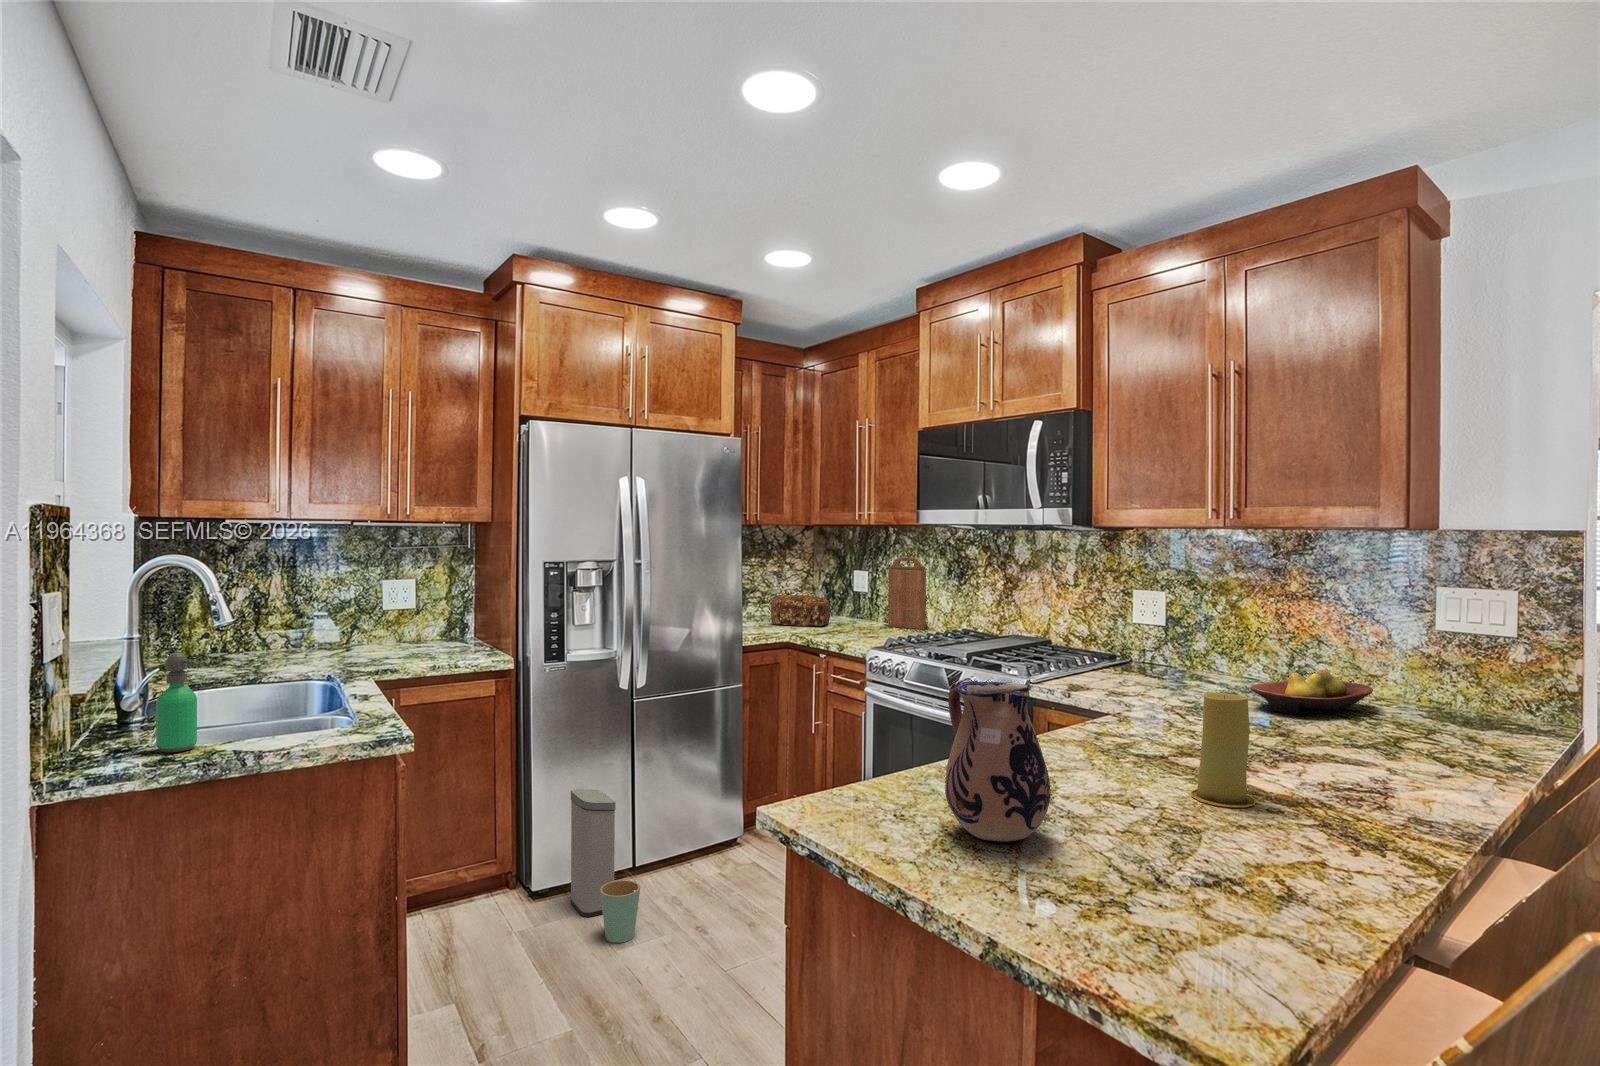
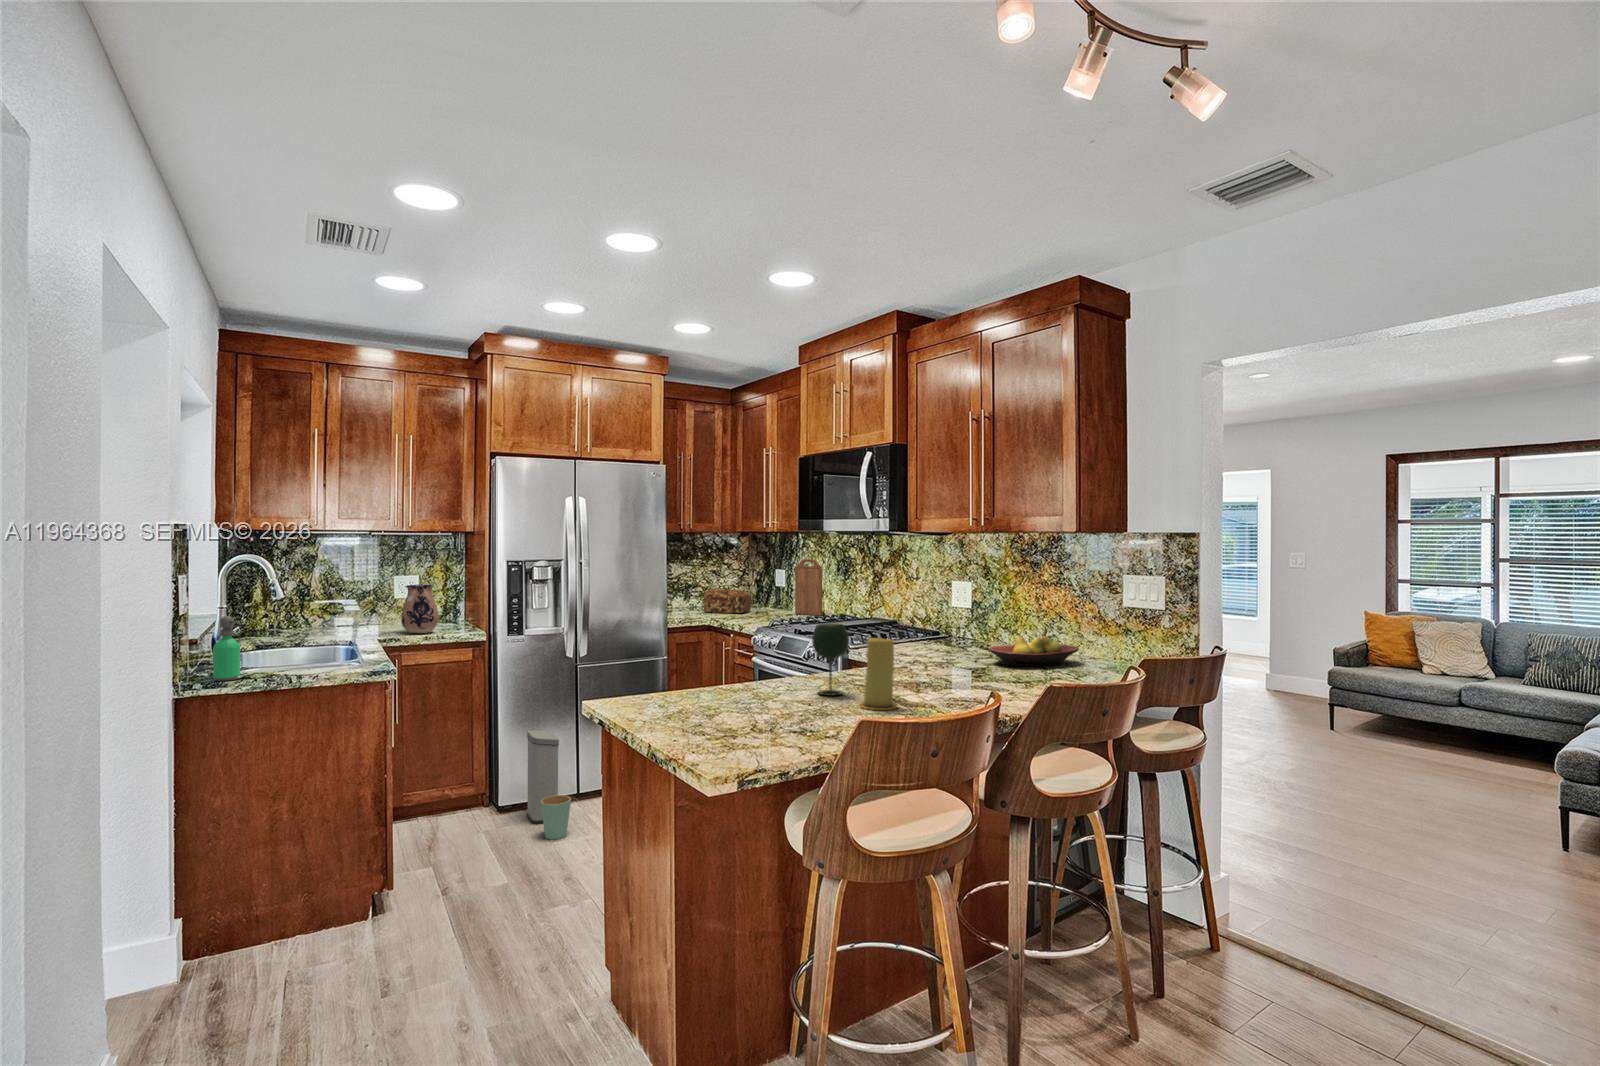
wine glass: none [1088,665,1147,776] -> present [812,623,849,696]
ceramic pitcher: present [945,680,1051,842] -> present [401,584,439,634]

